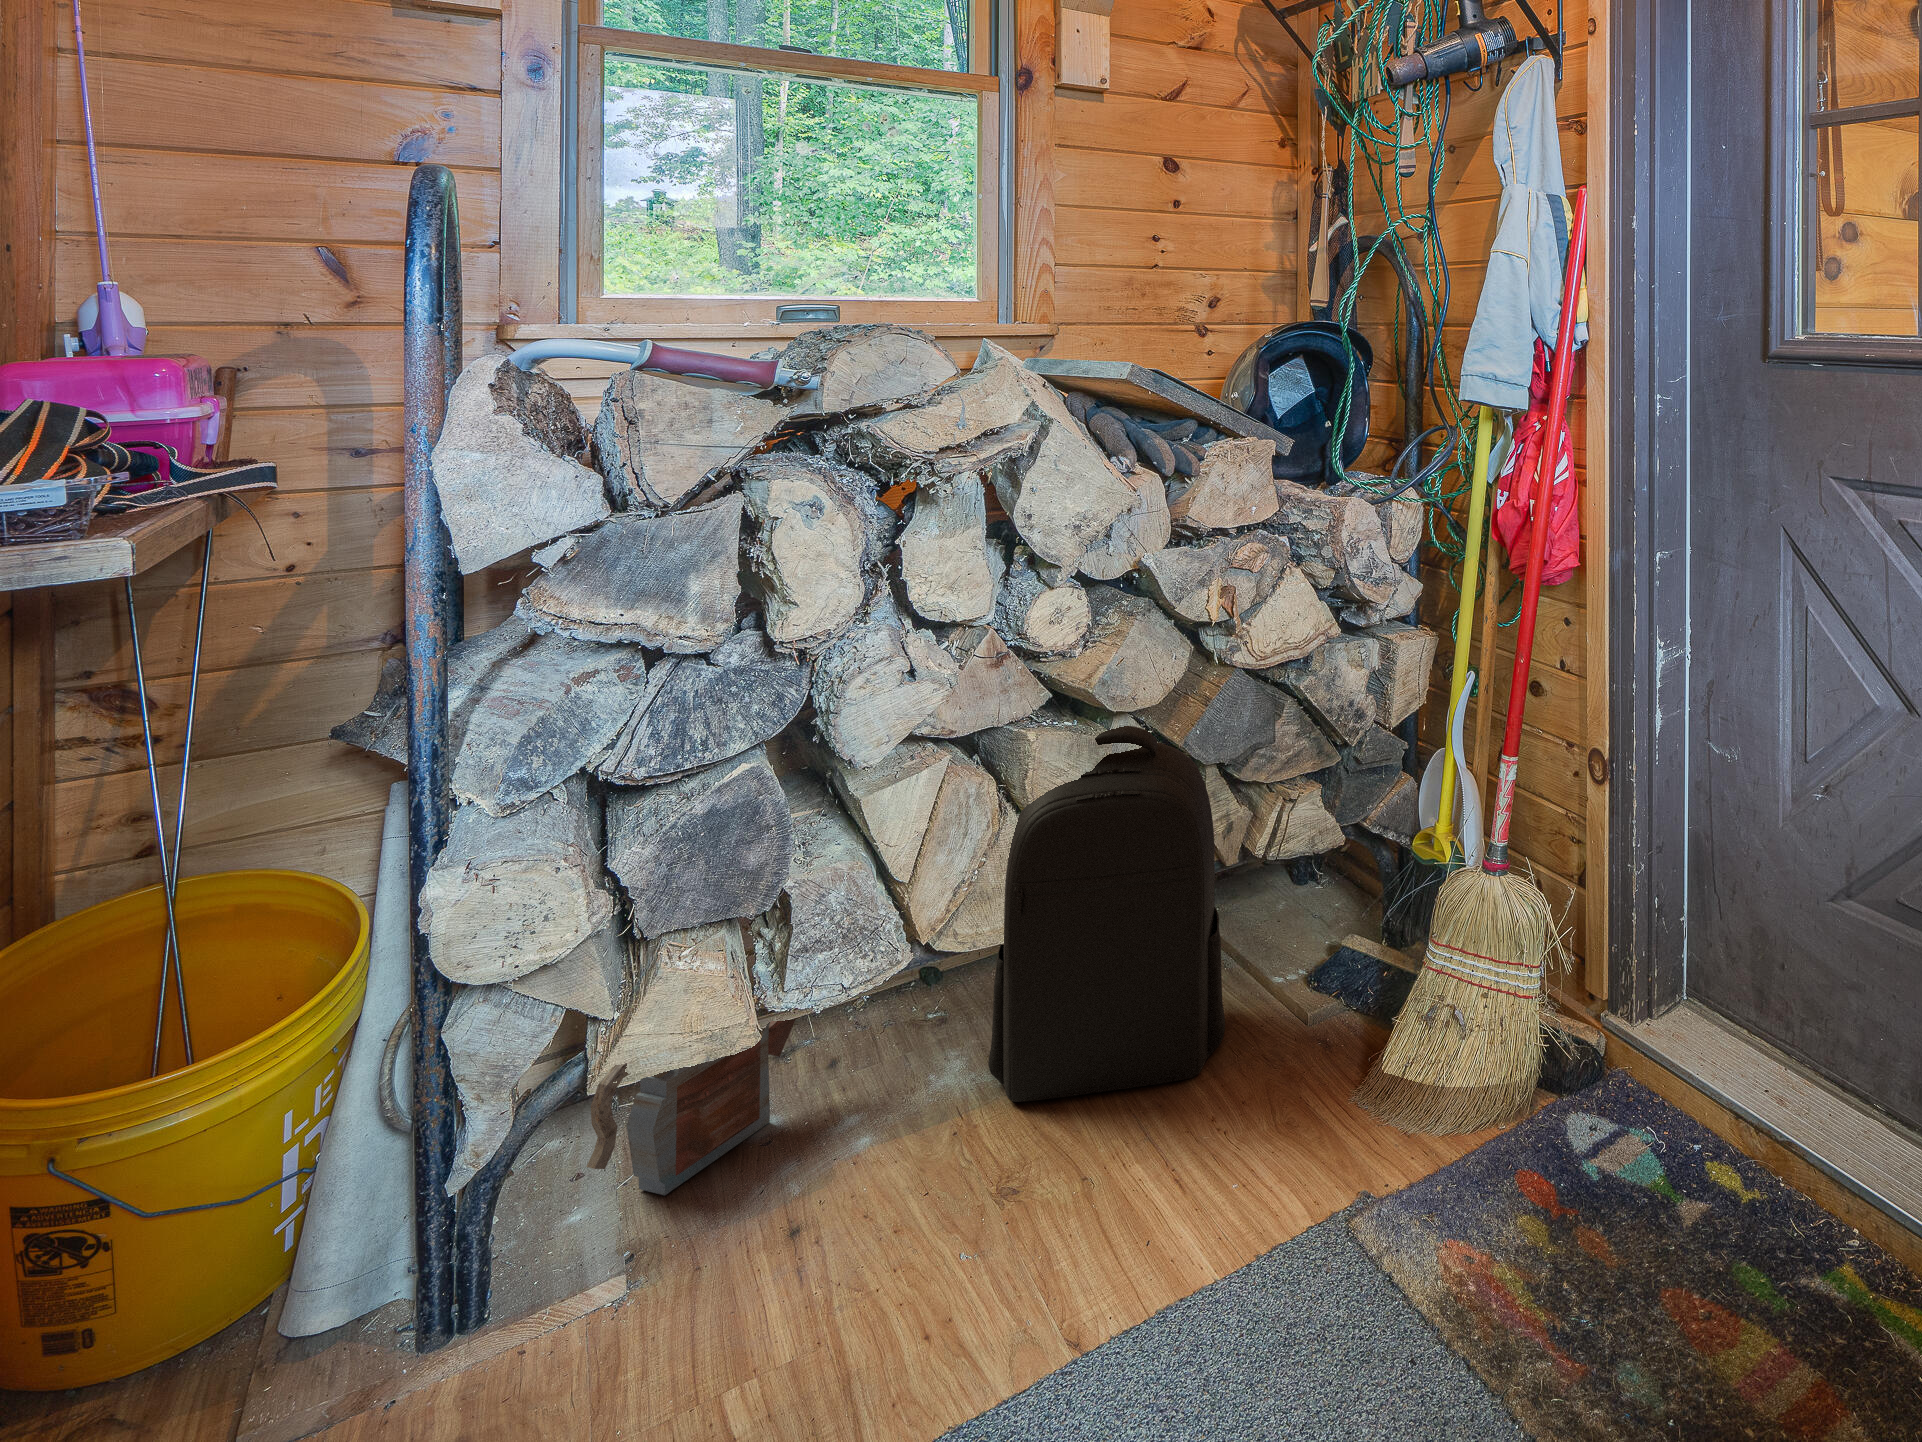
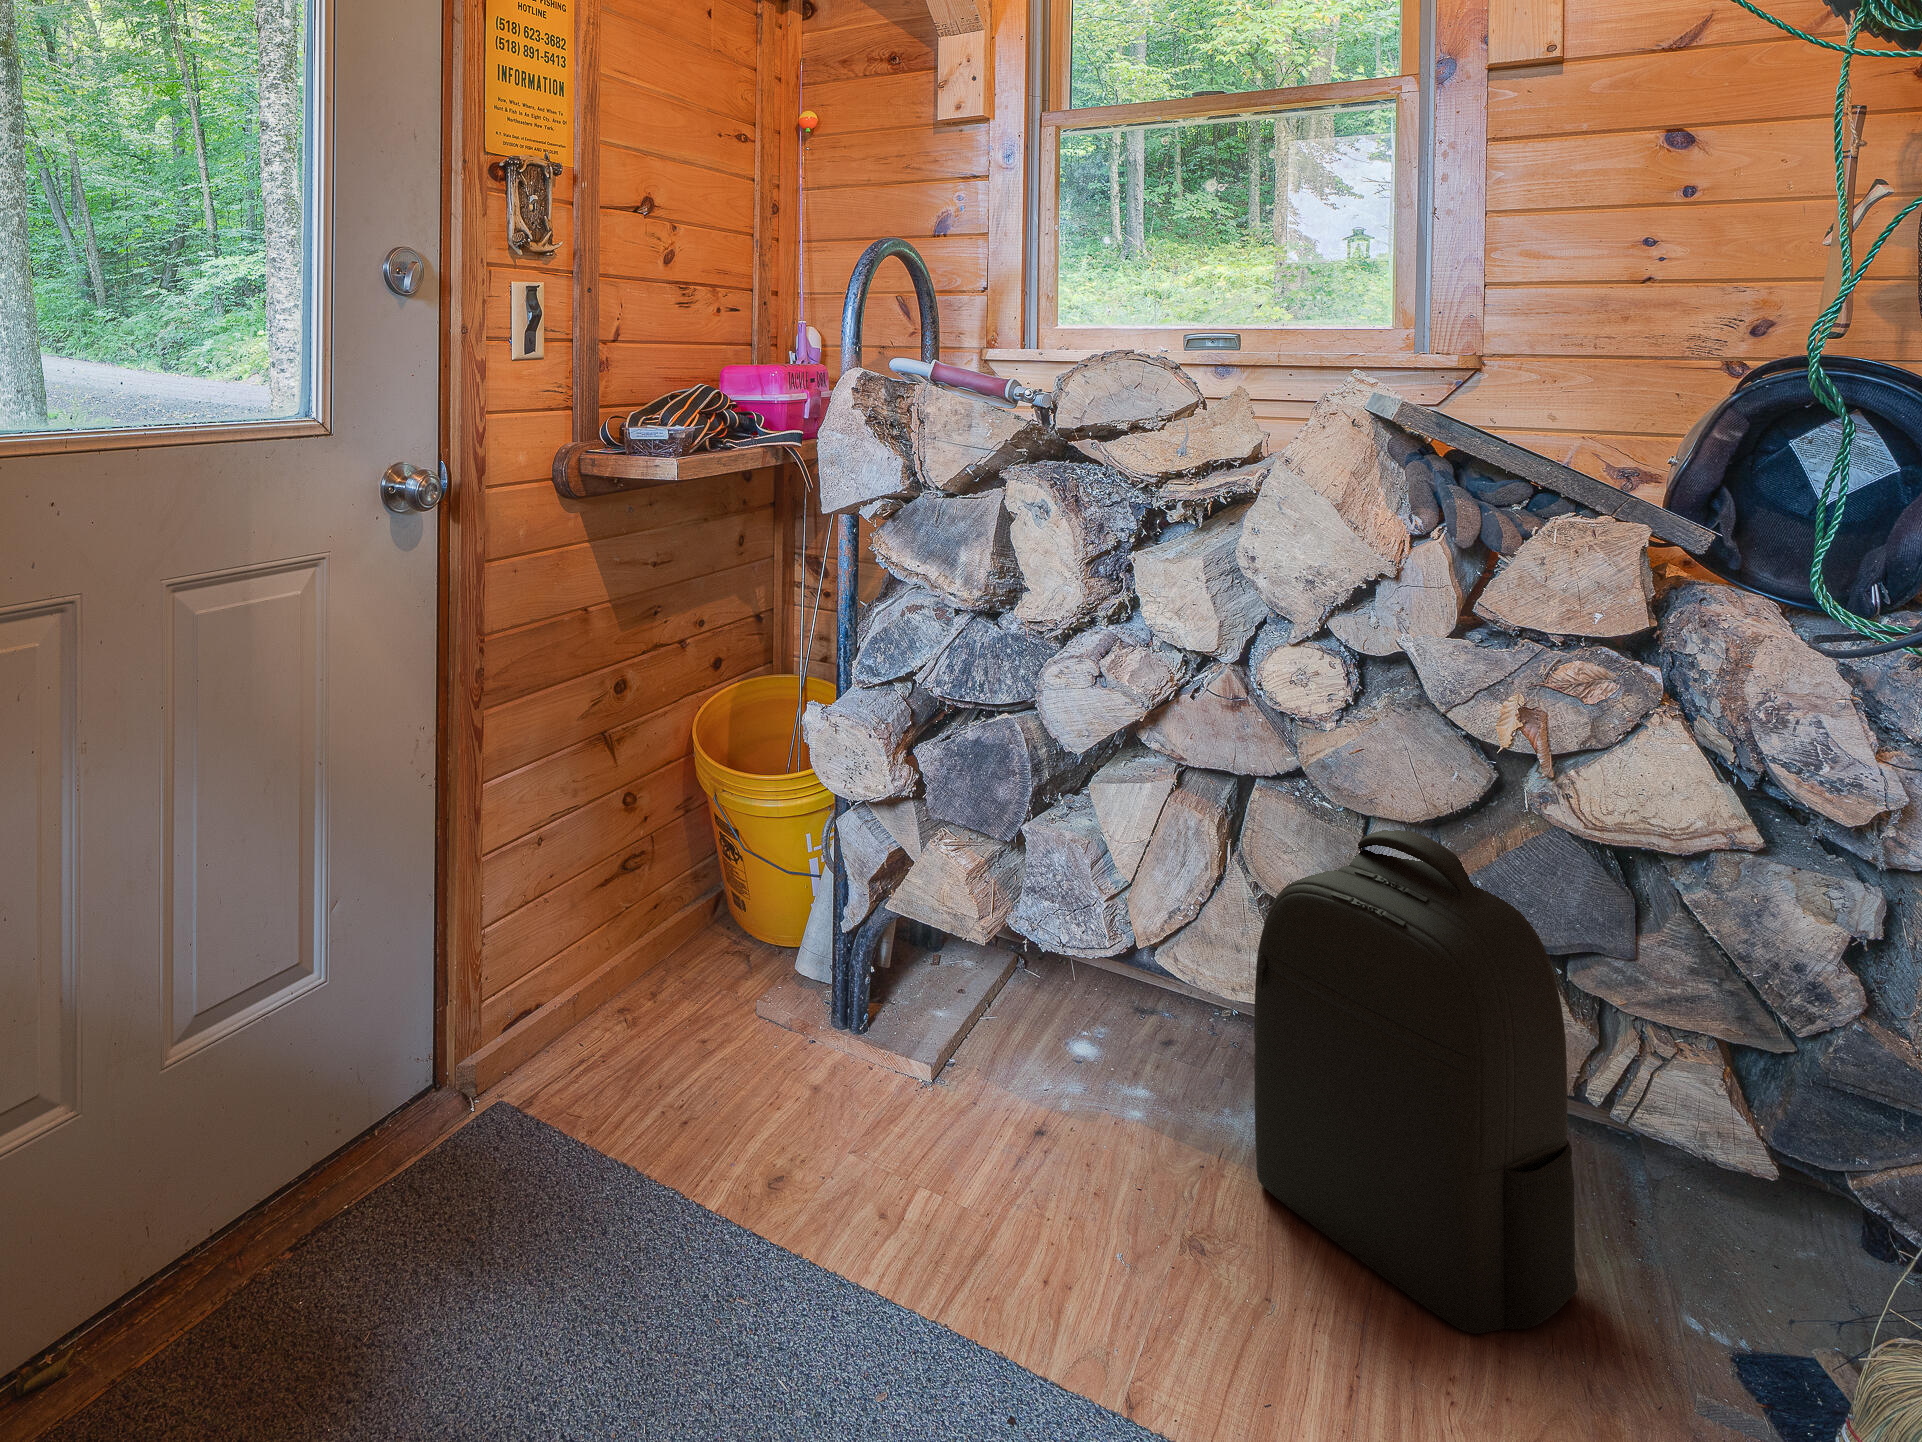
watering can: present [586,1019,796,1195] -> none [940,911,1152,1042]

